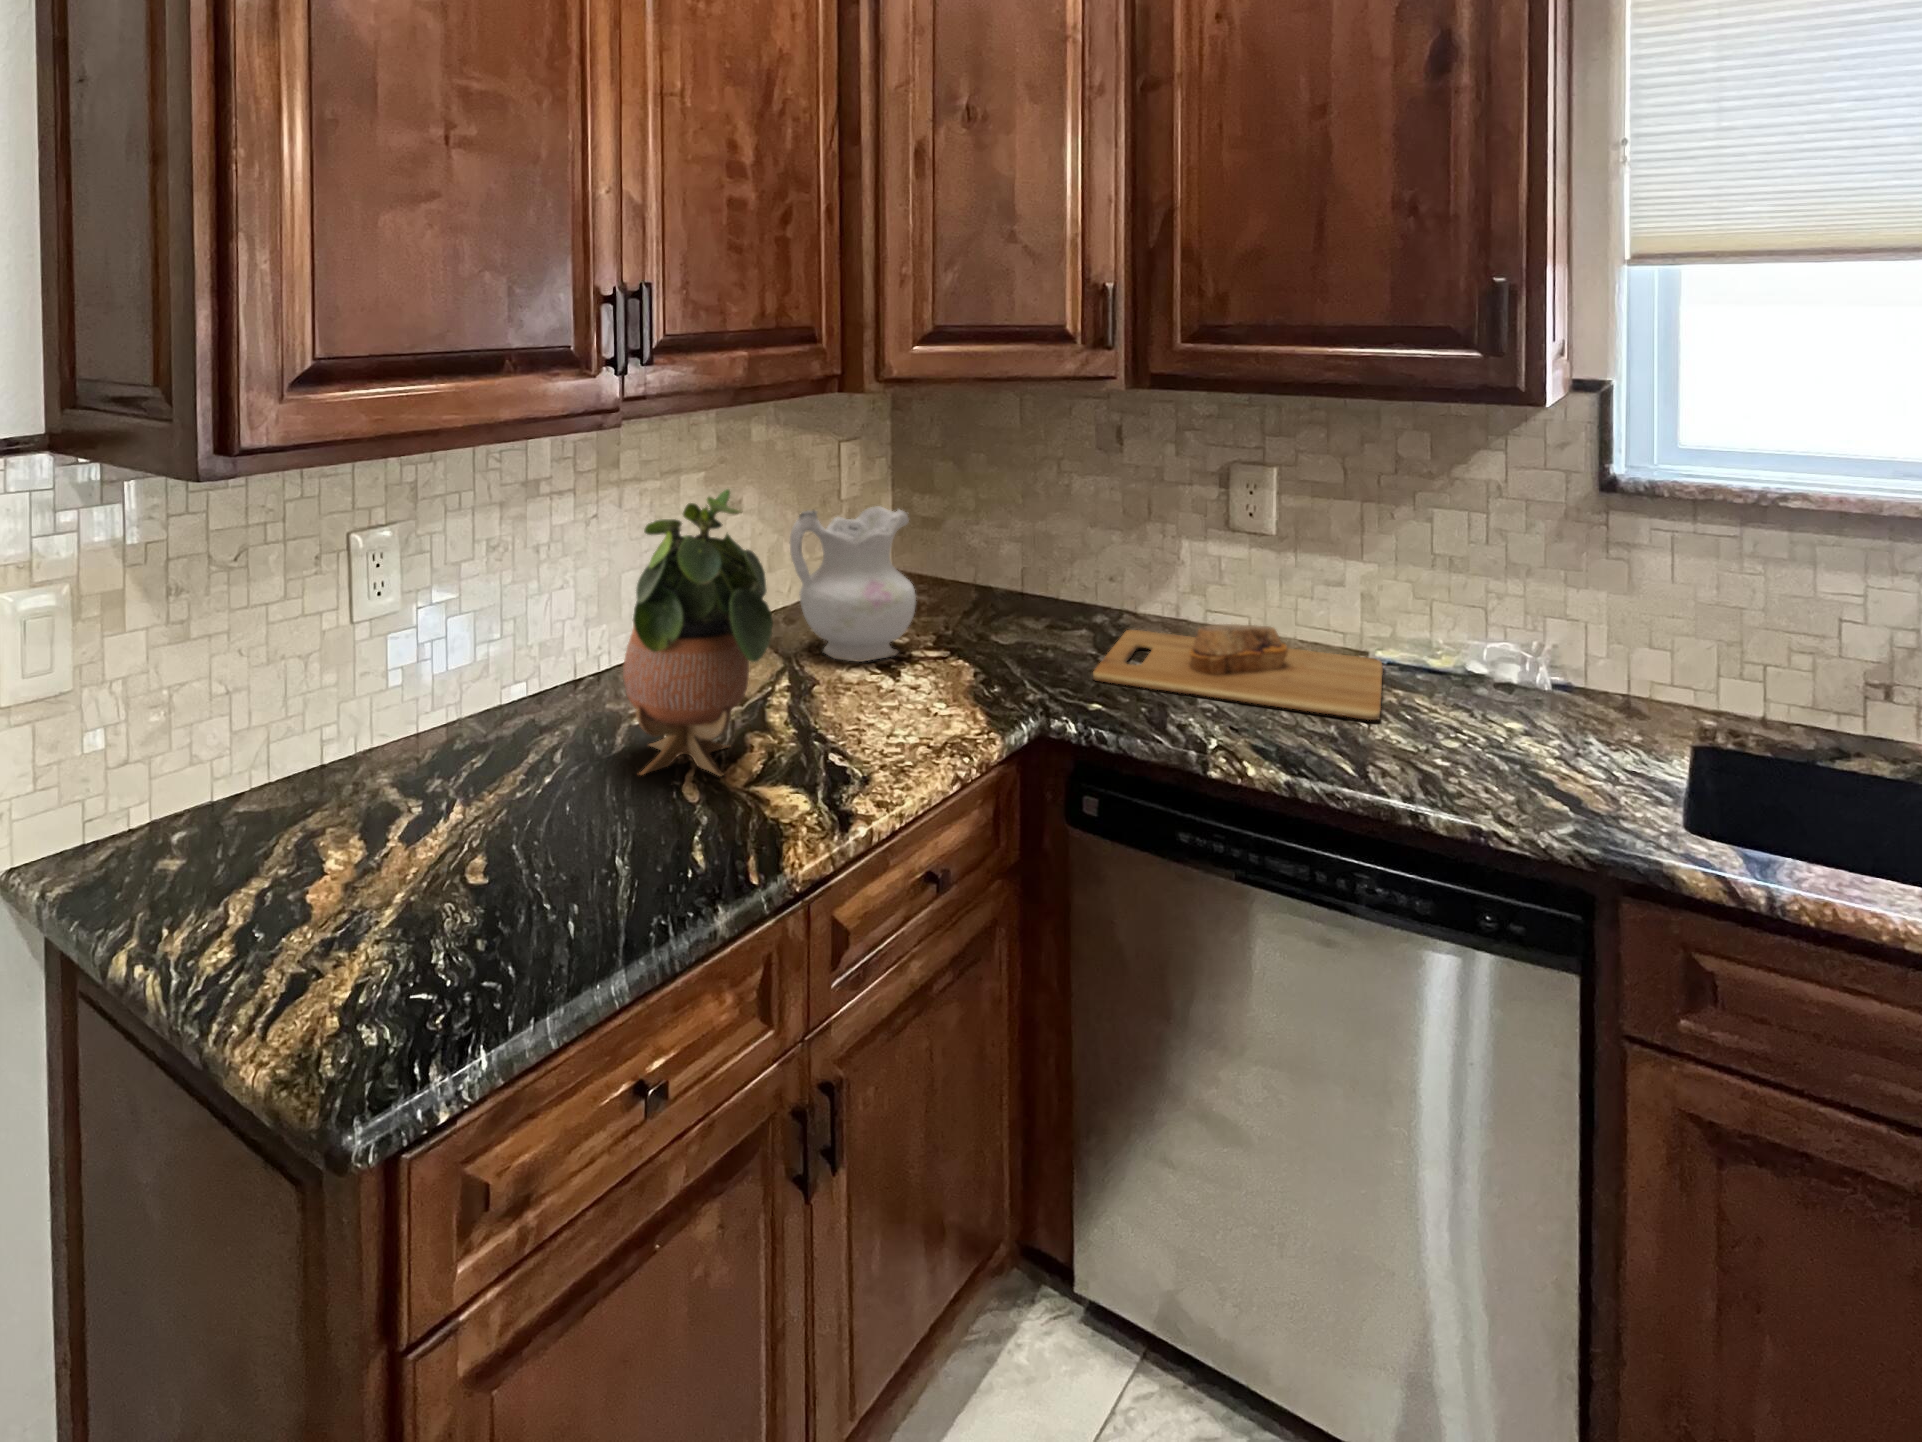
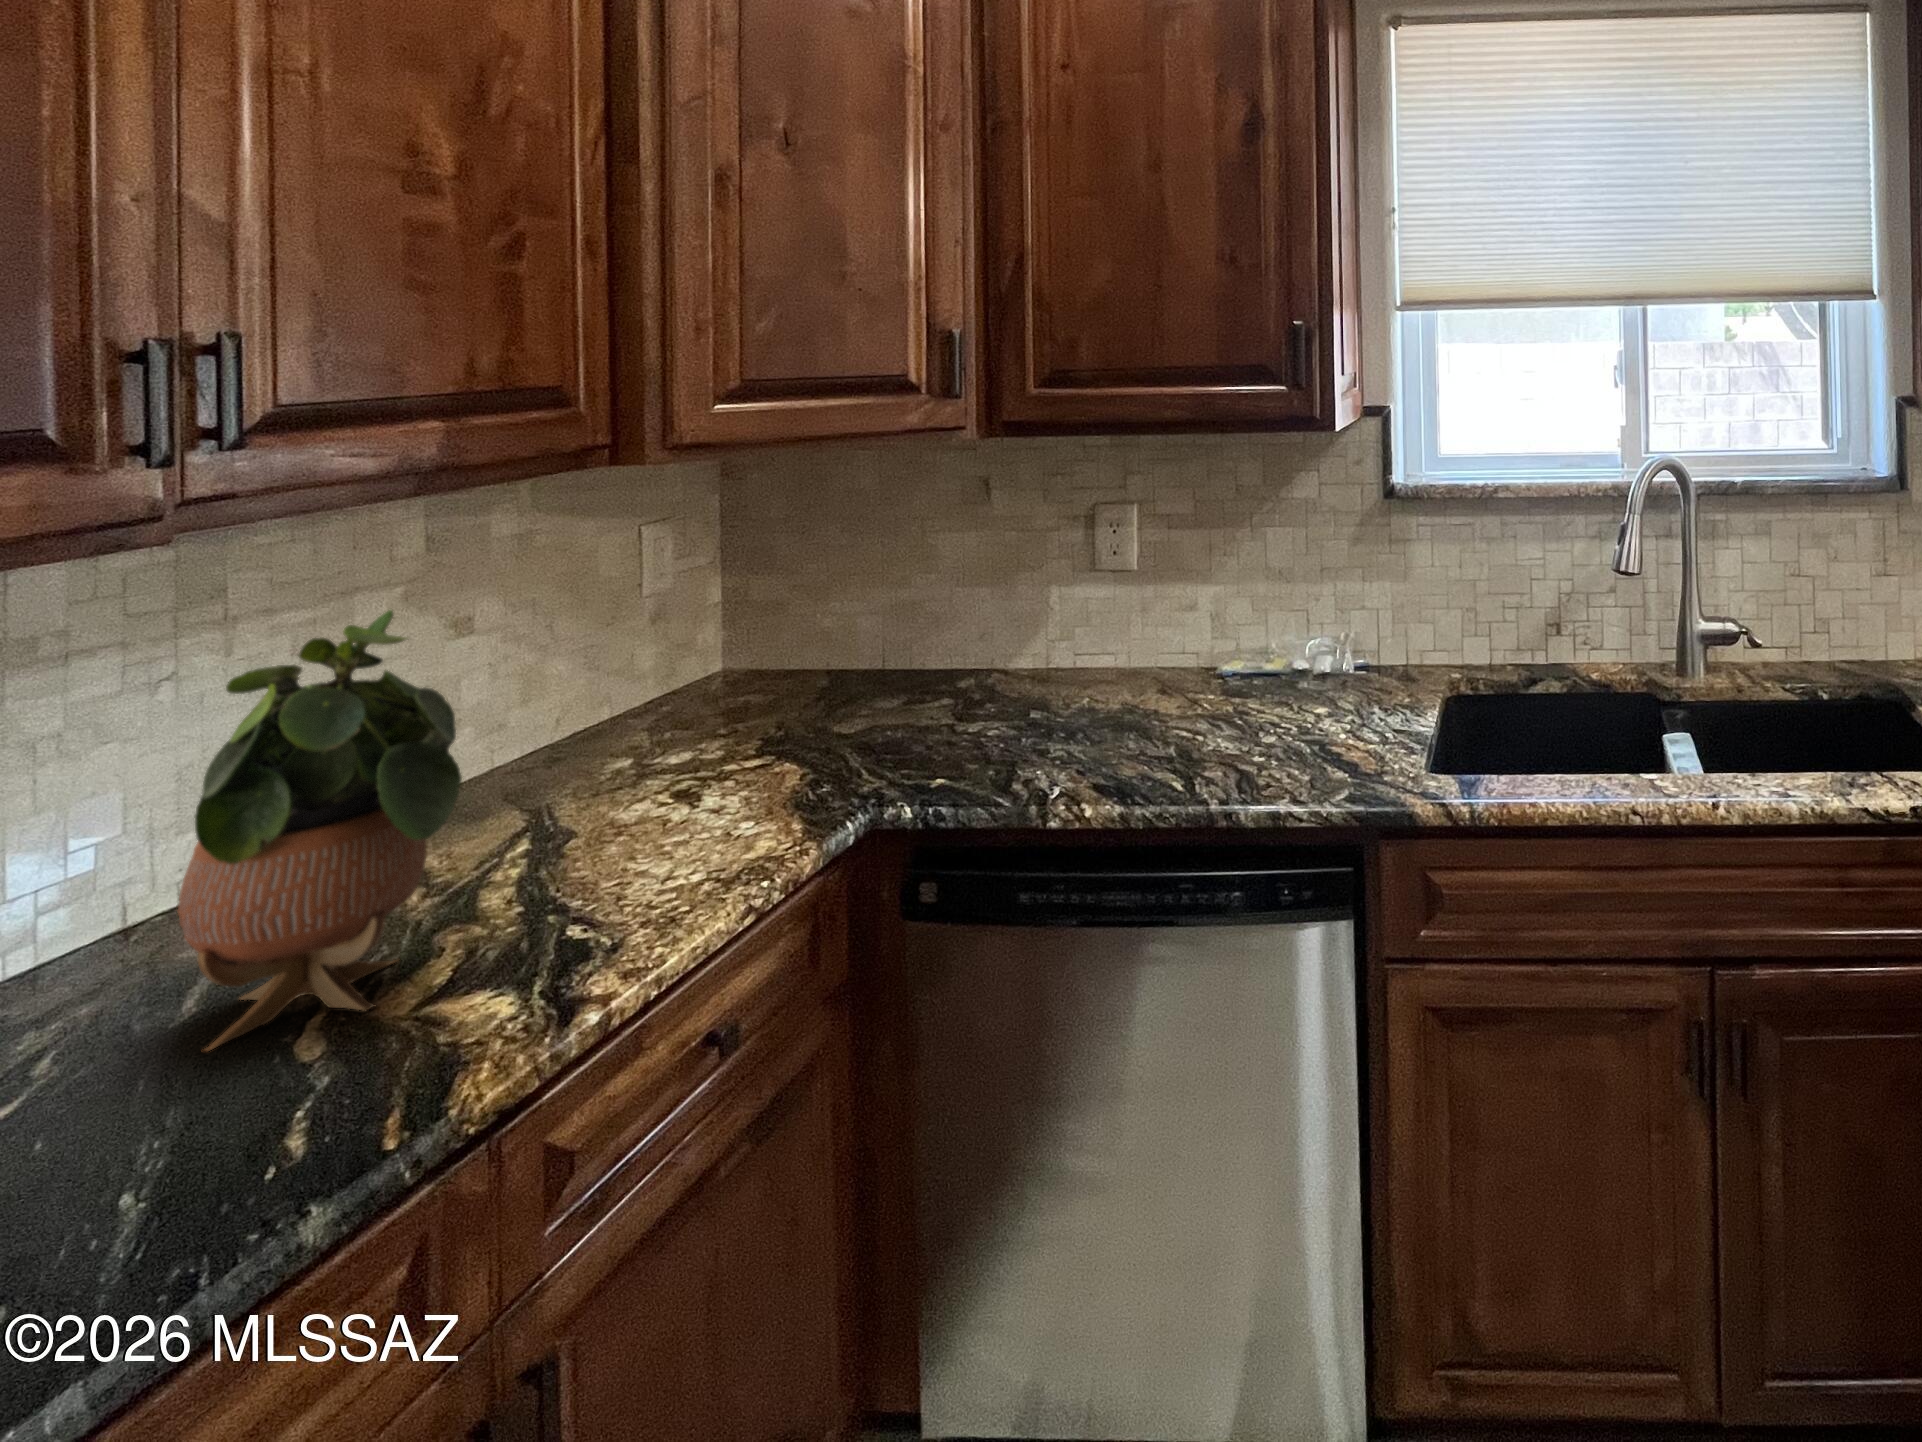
ceramic pitcher: present [789,506,916,662] -> none [537,597,728,798]
cutting board: present [1093,624,1383,720] -> none [943,660,1227,752]

